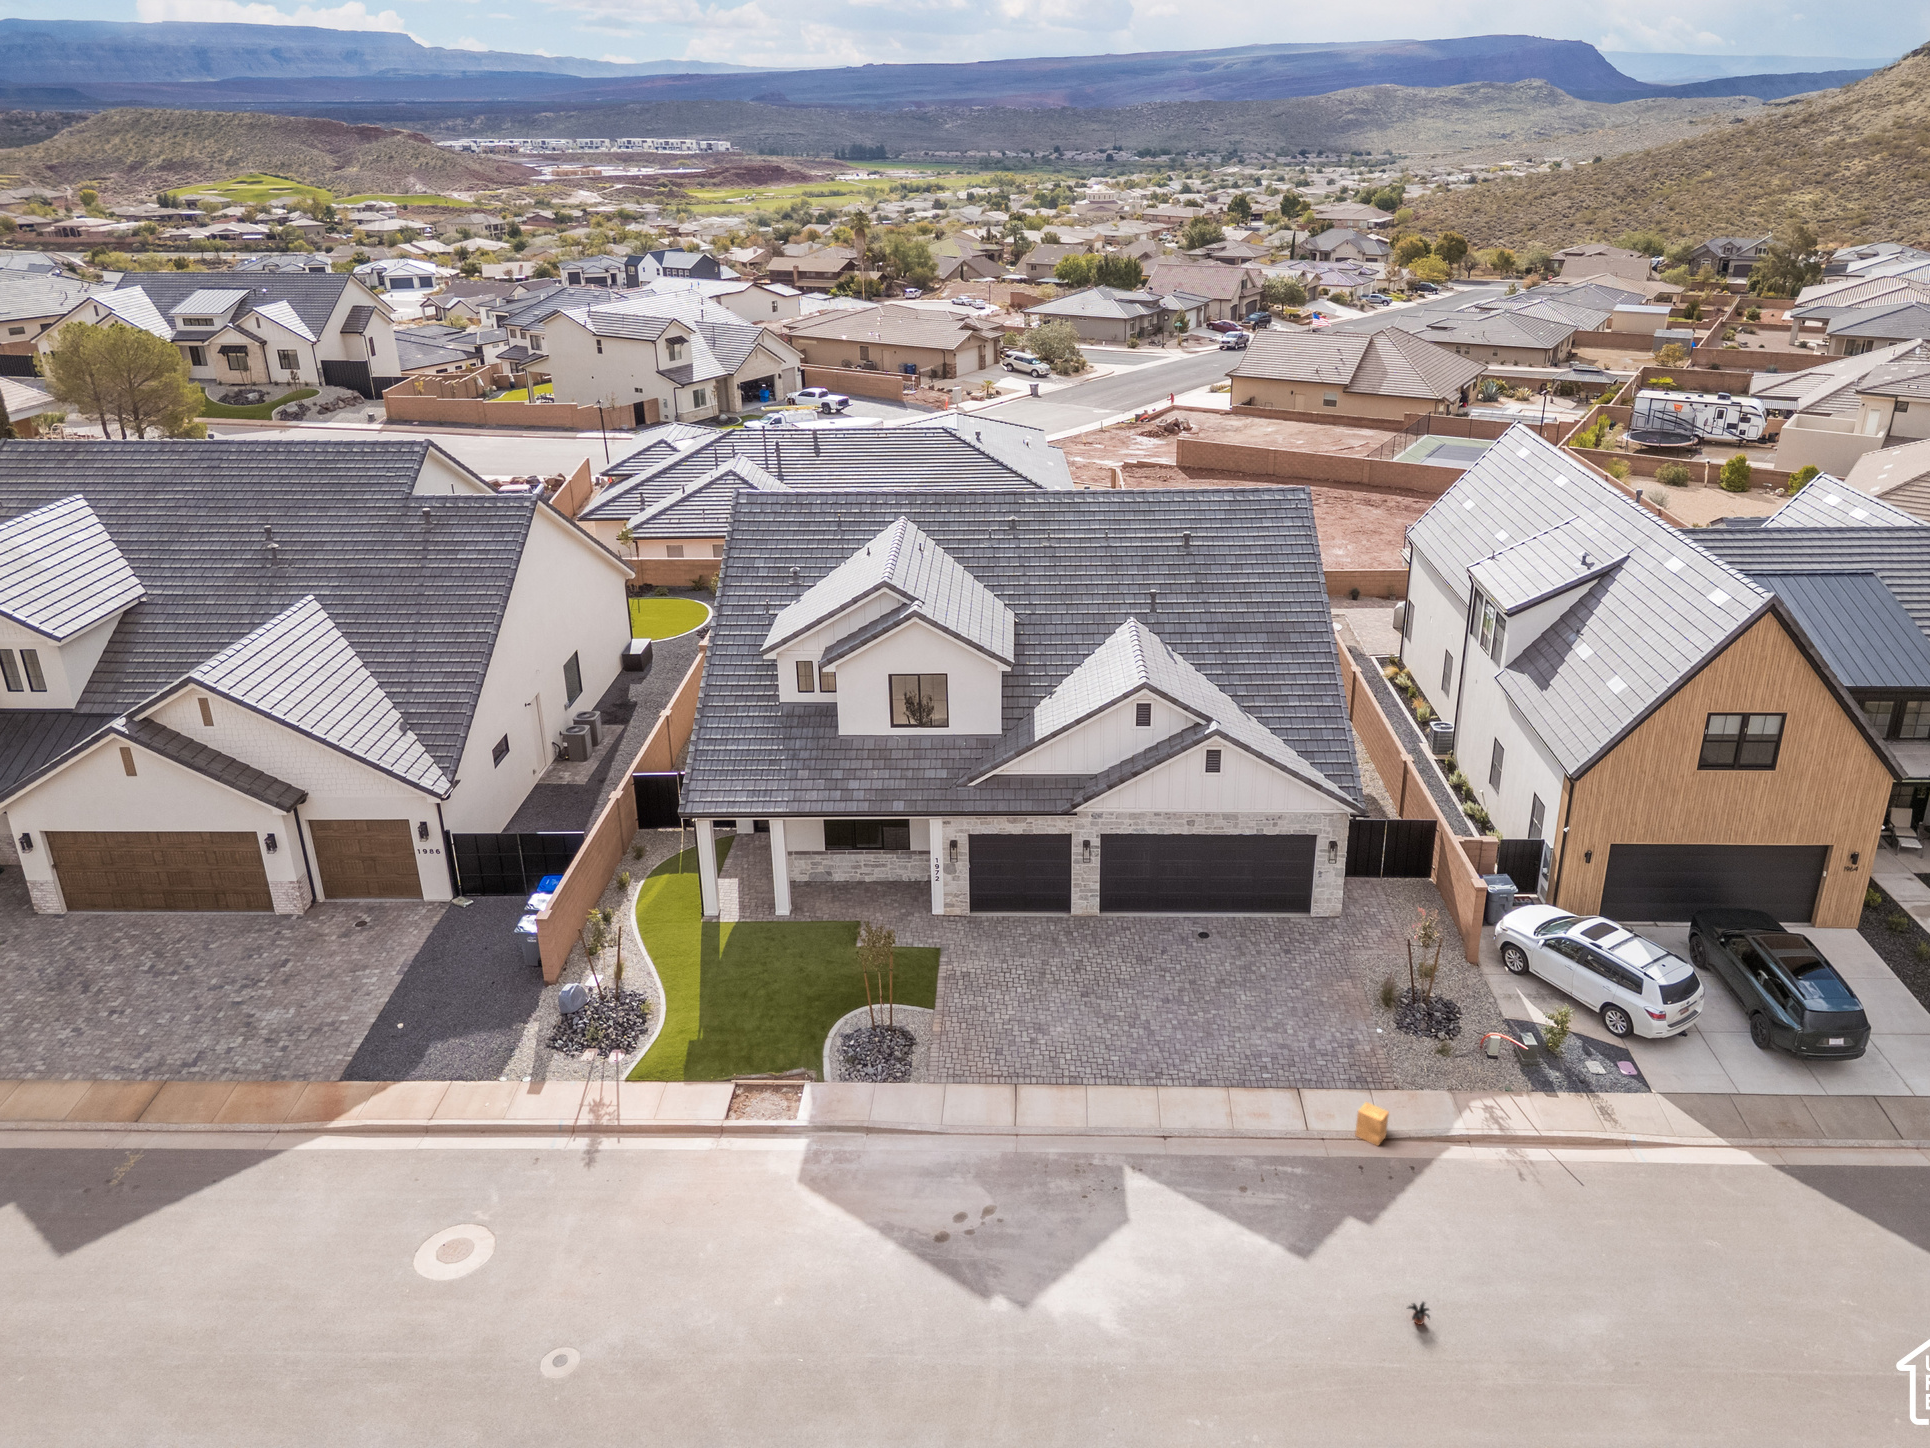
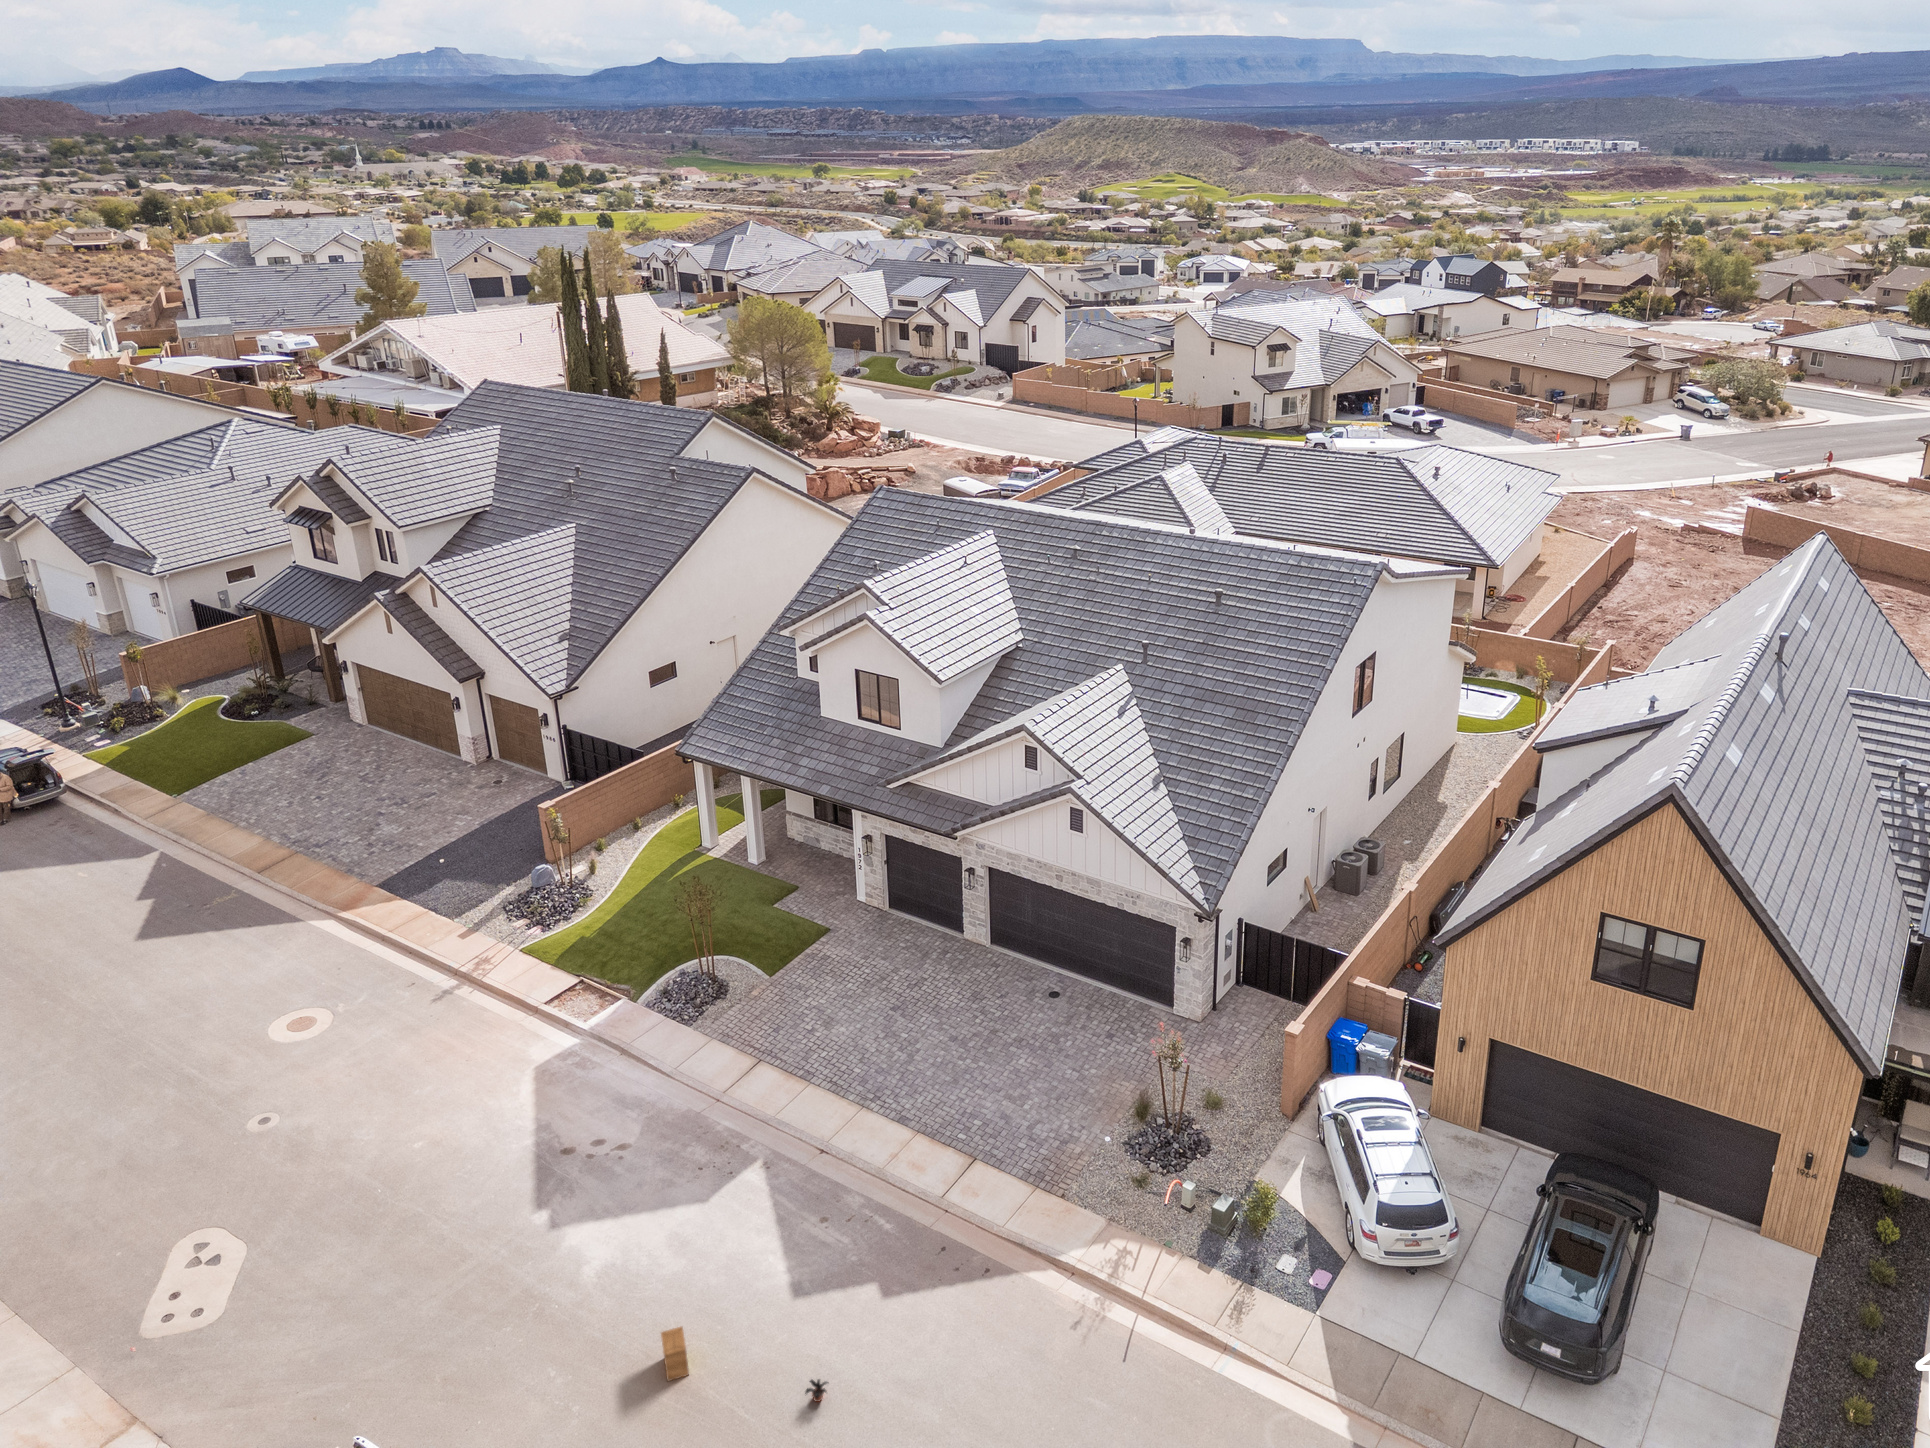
cardboard box: present [1355,1102,1389,1146] -> present [661,1327,689,1381]

